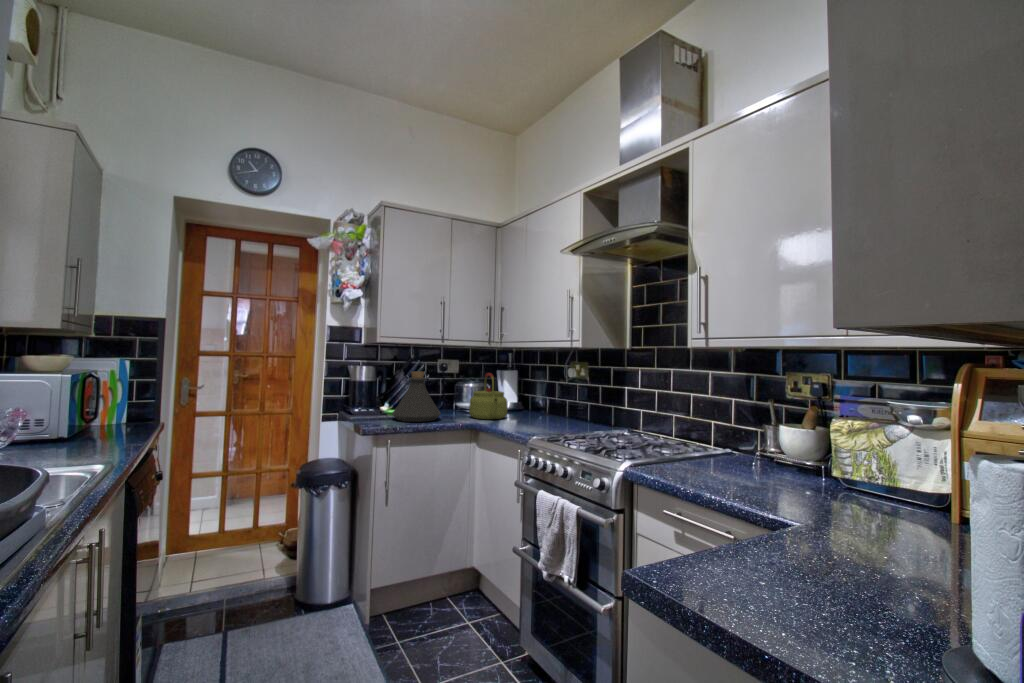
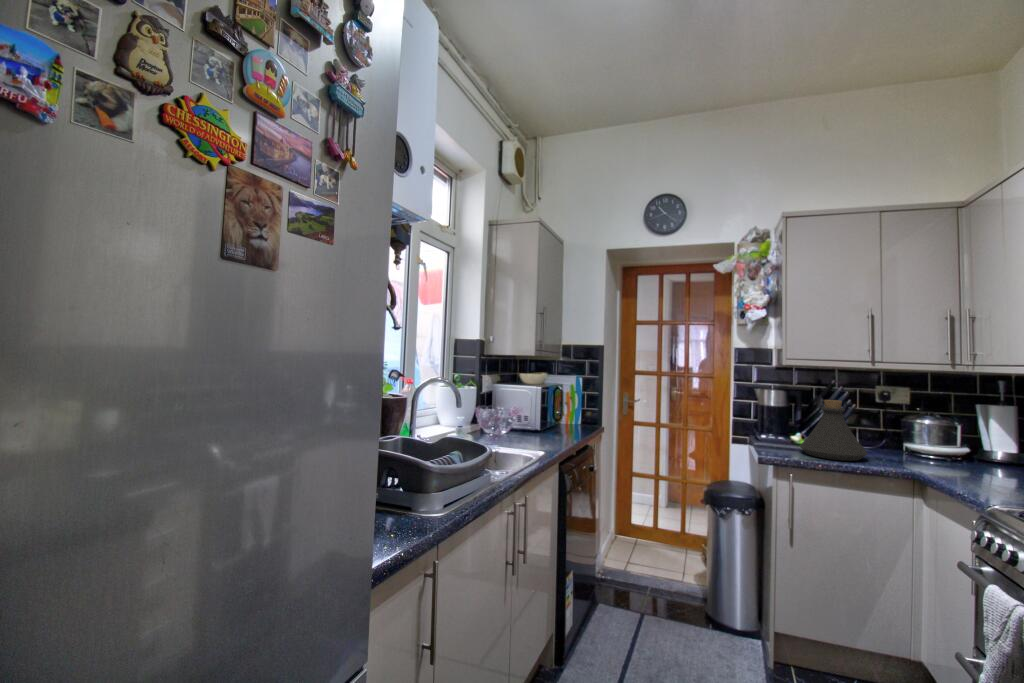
kettle: present [469,373,507,419] -> none [916,408,987,474]

